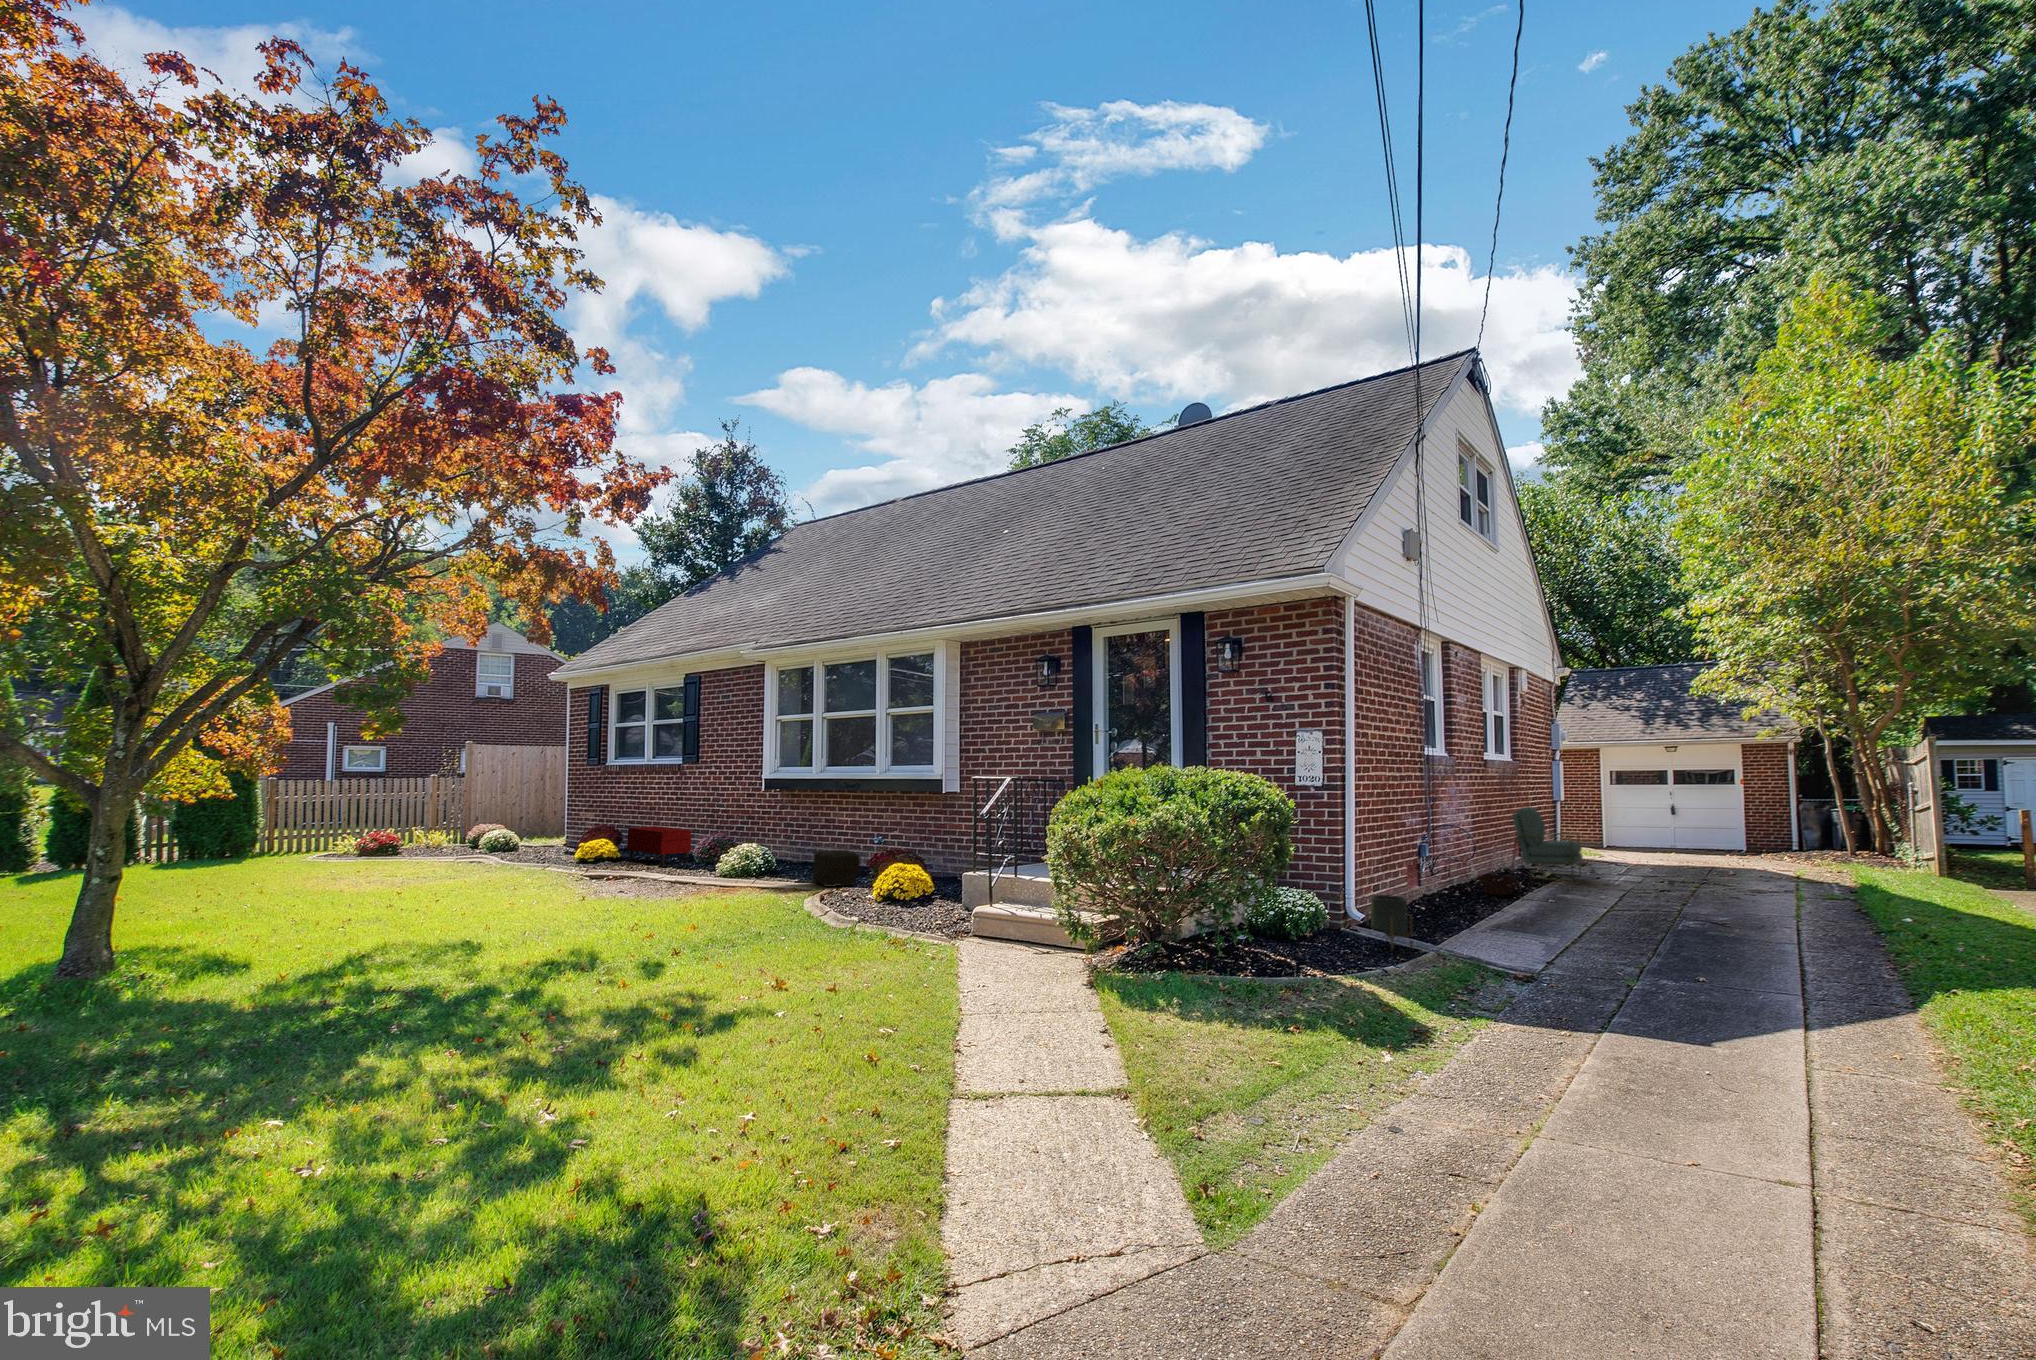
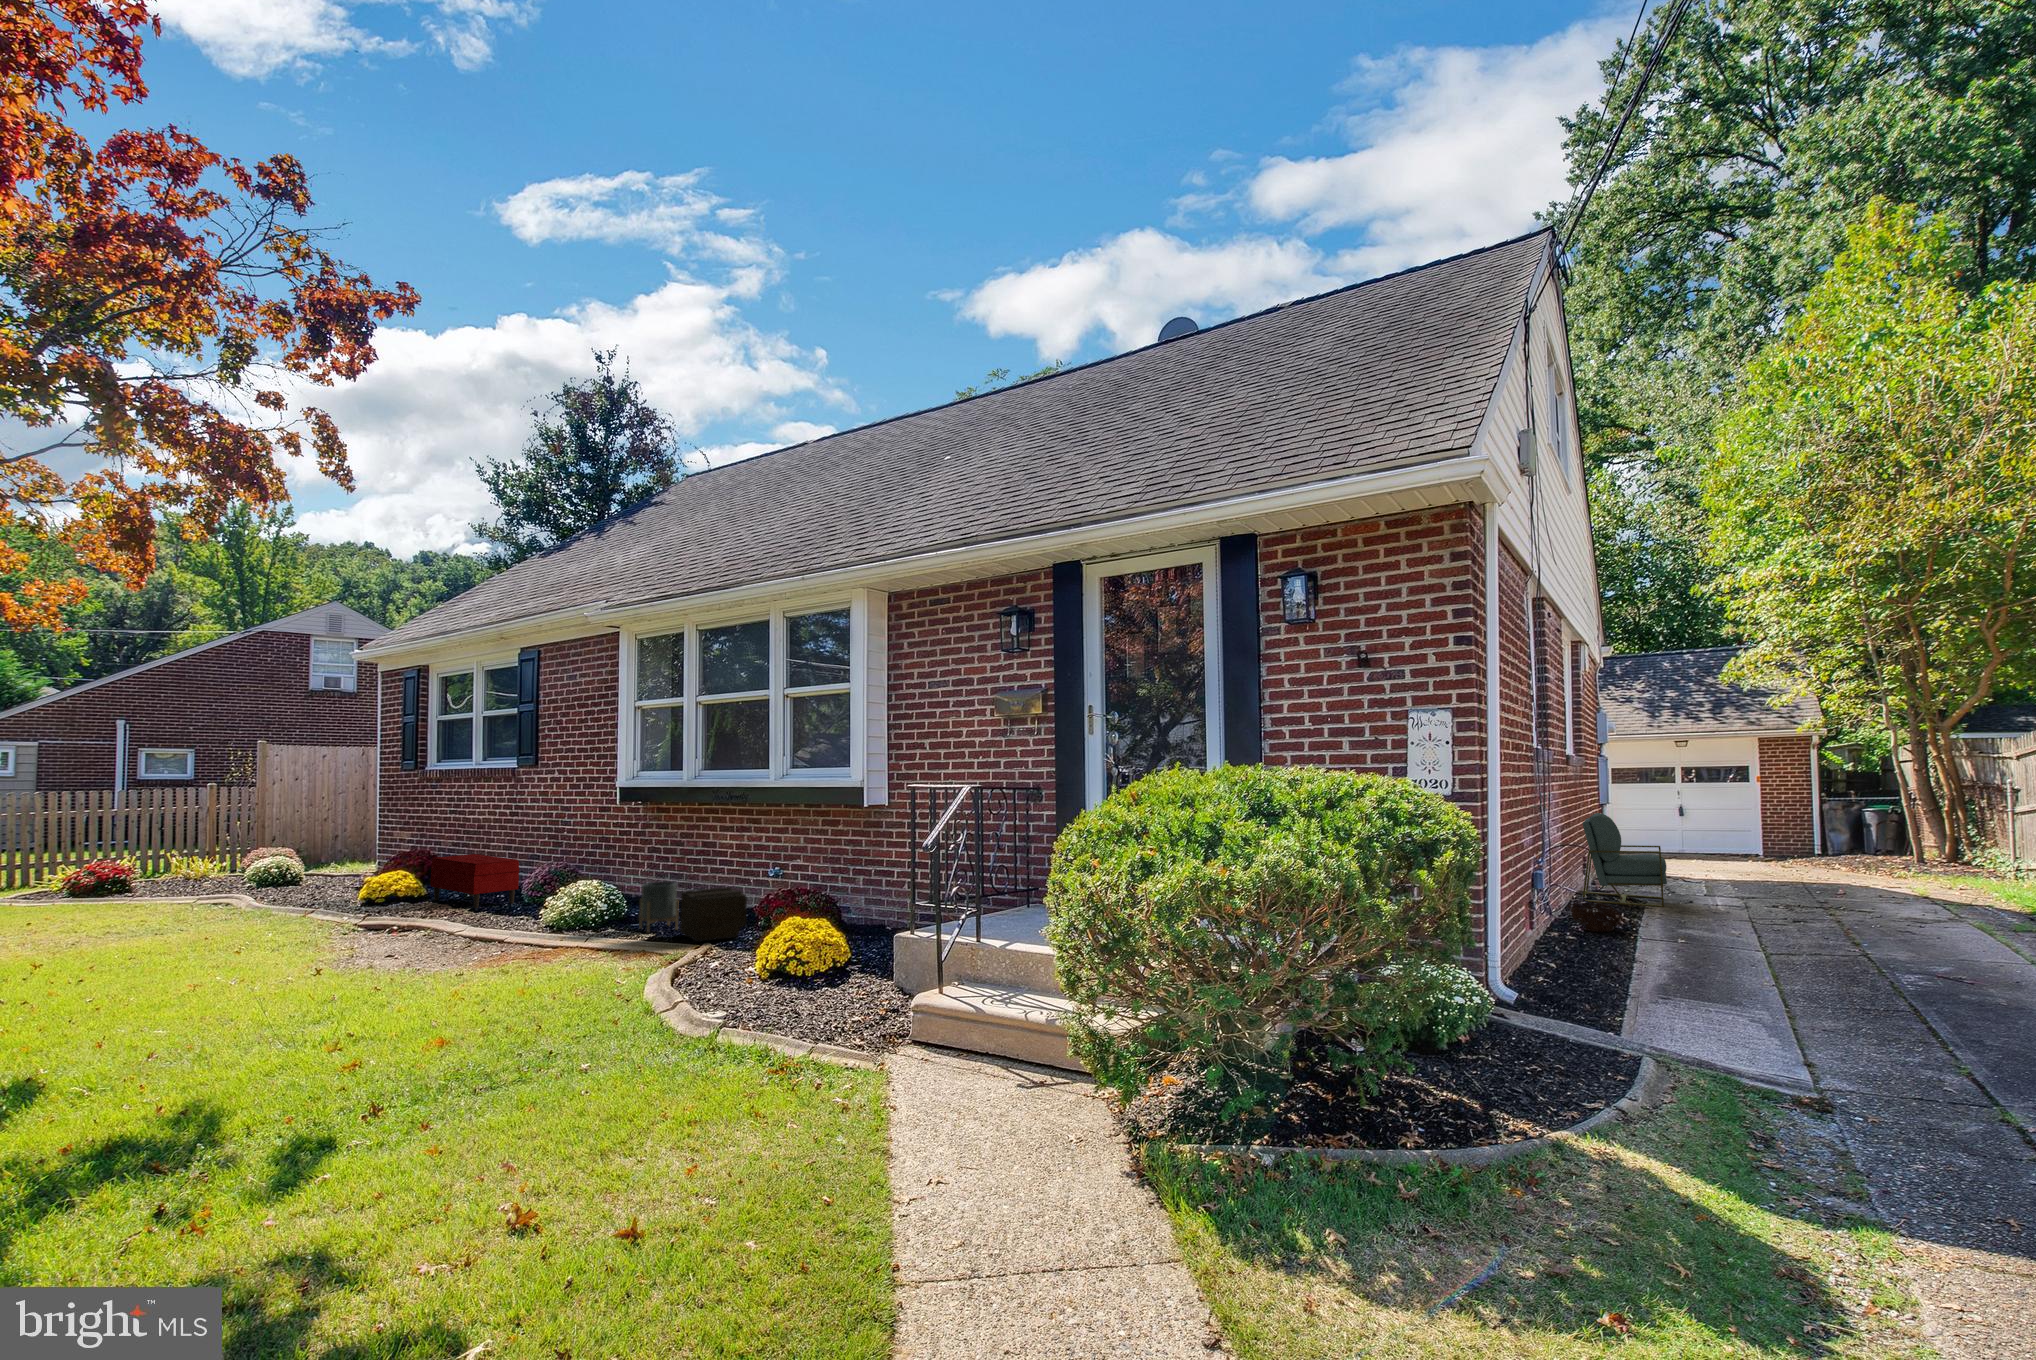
planter: present [1366,895,1413,949] -> present [639,881,679,932]

